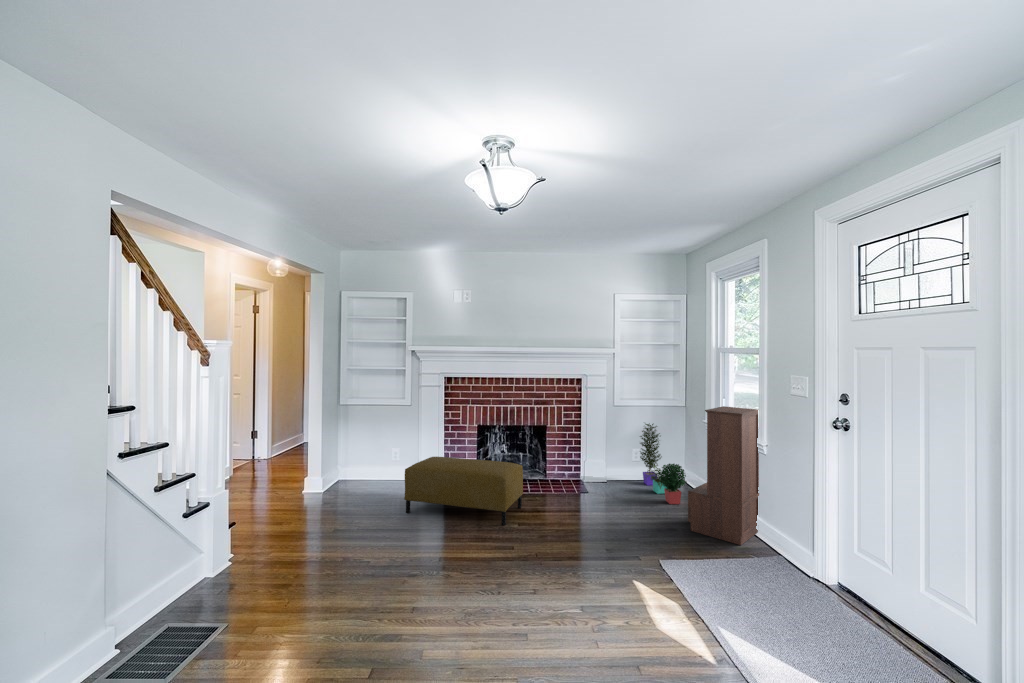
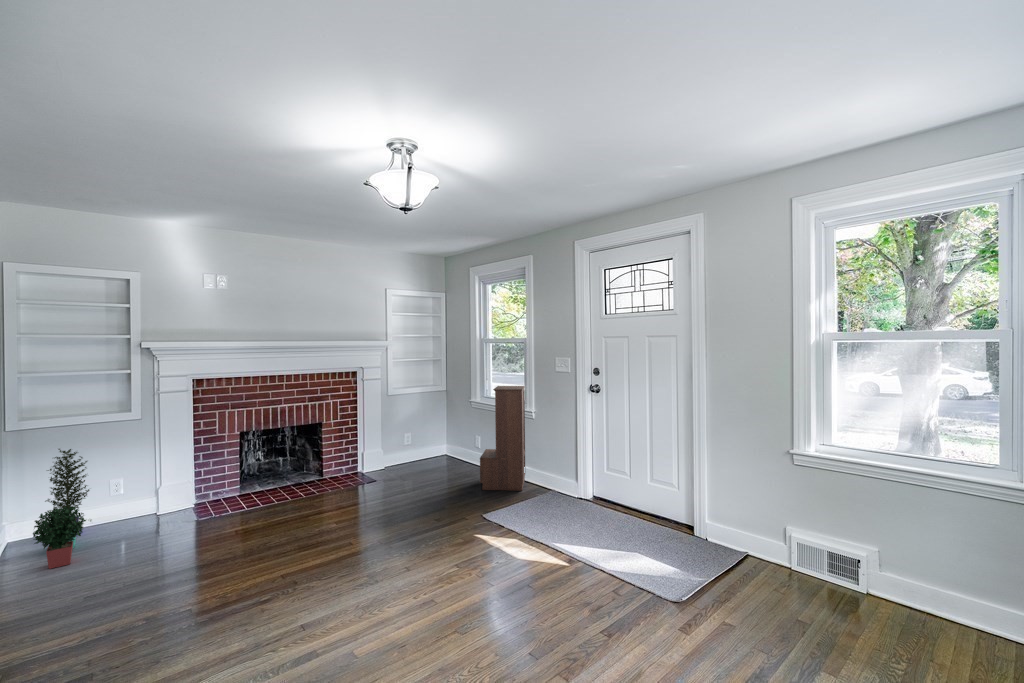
potted plant: present [640,424,687,504] -> present [33,449,91,569]
ottoman: present [404,457,523,525] -> none [178,463,324,549]

